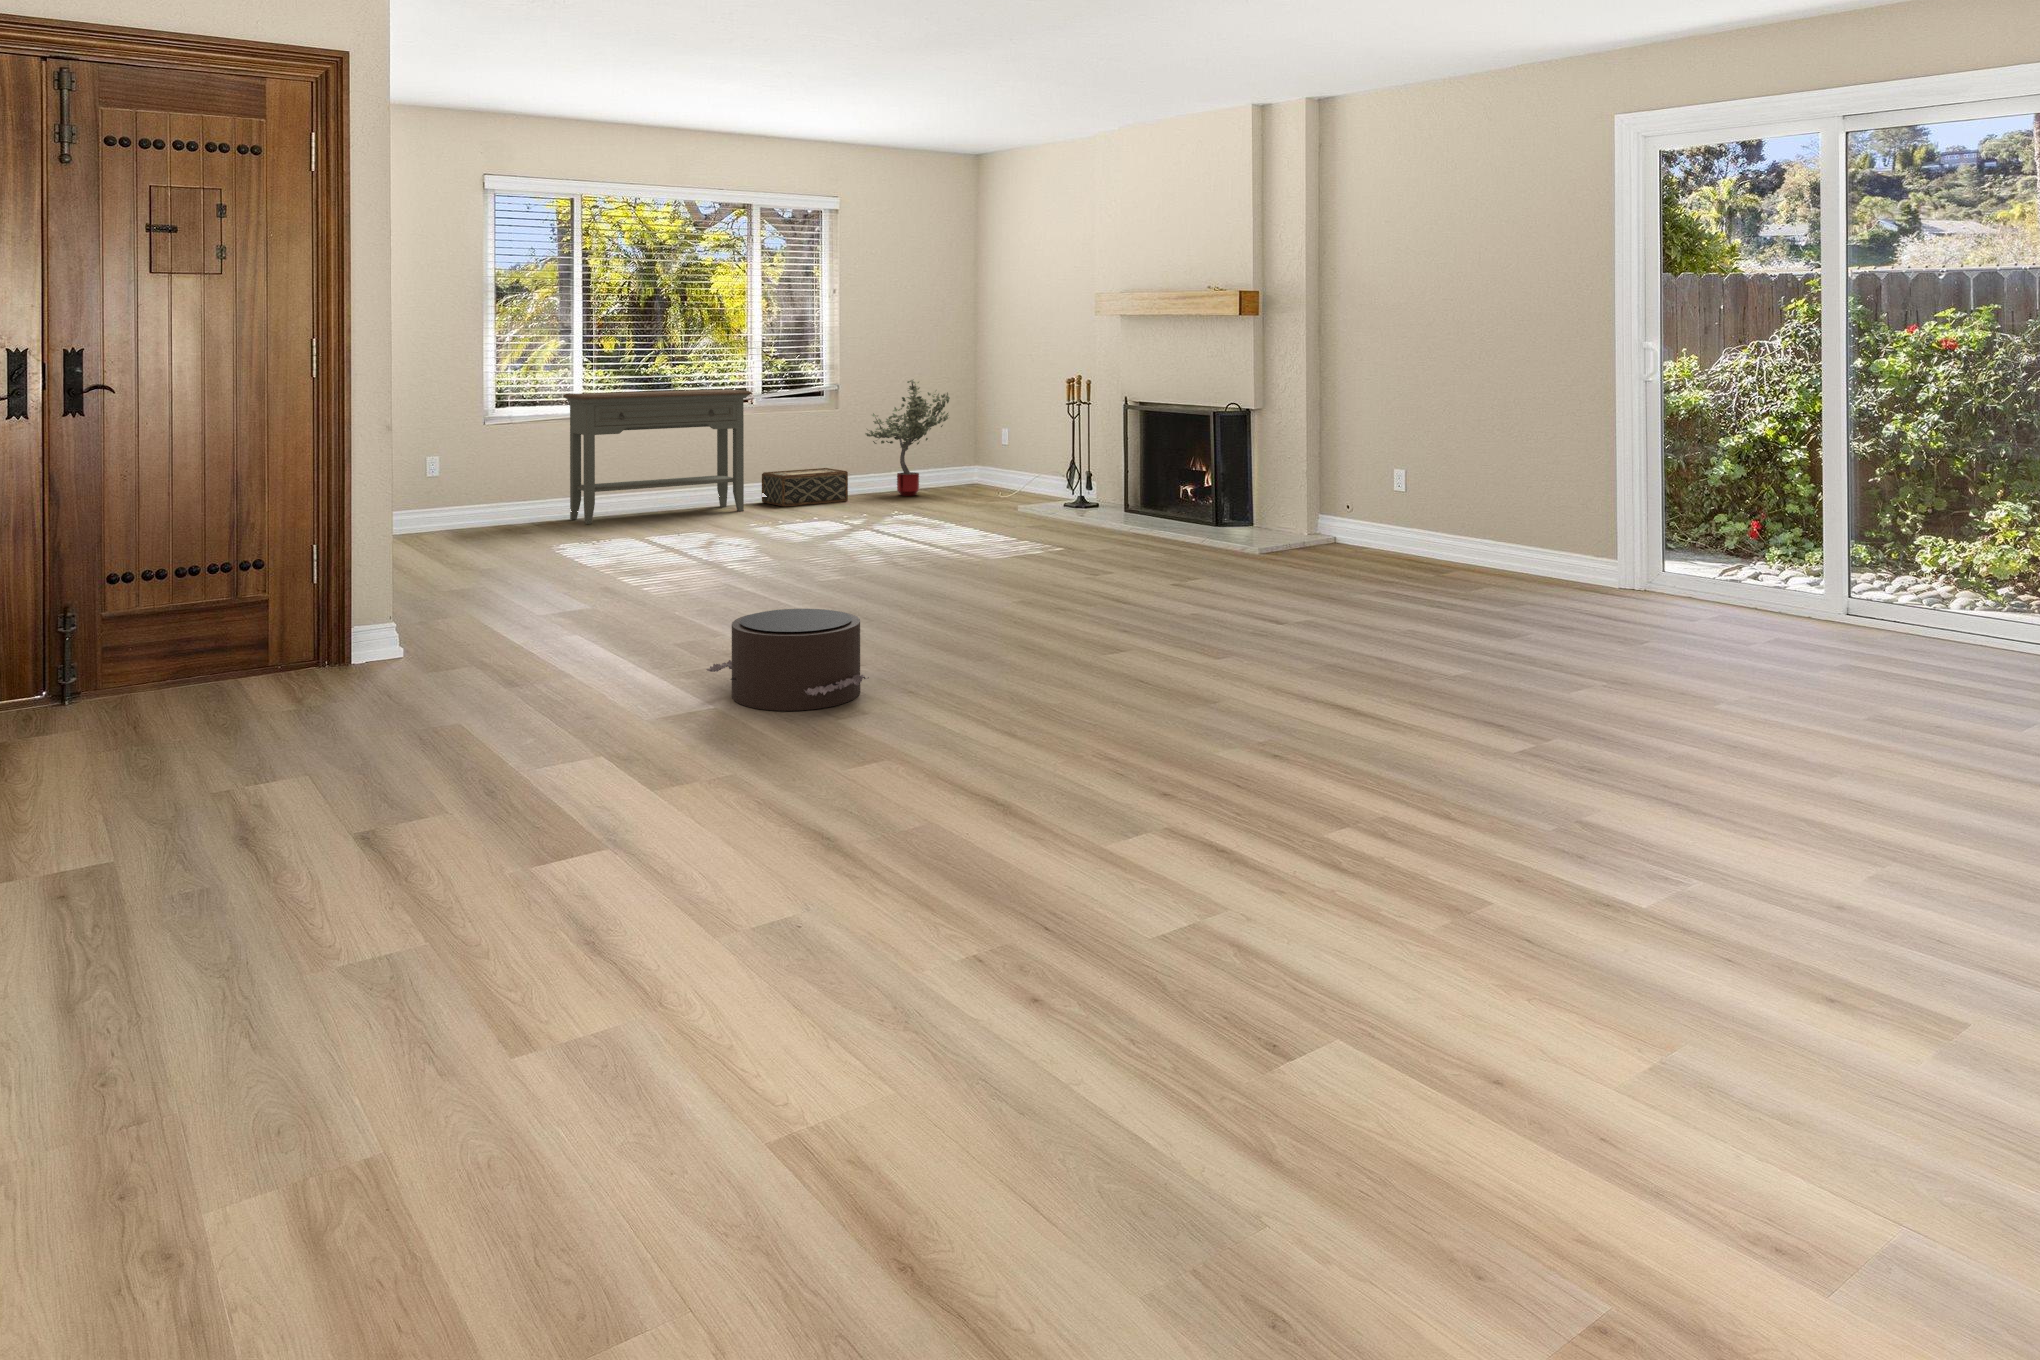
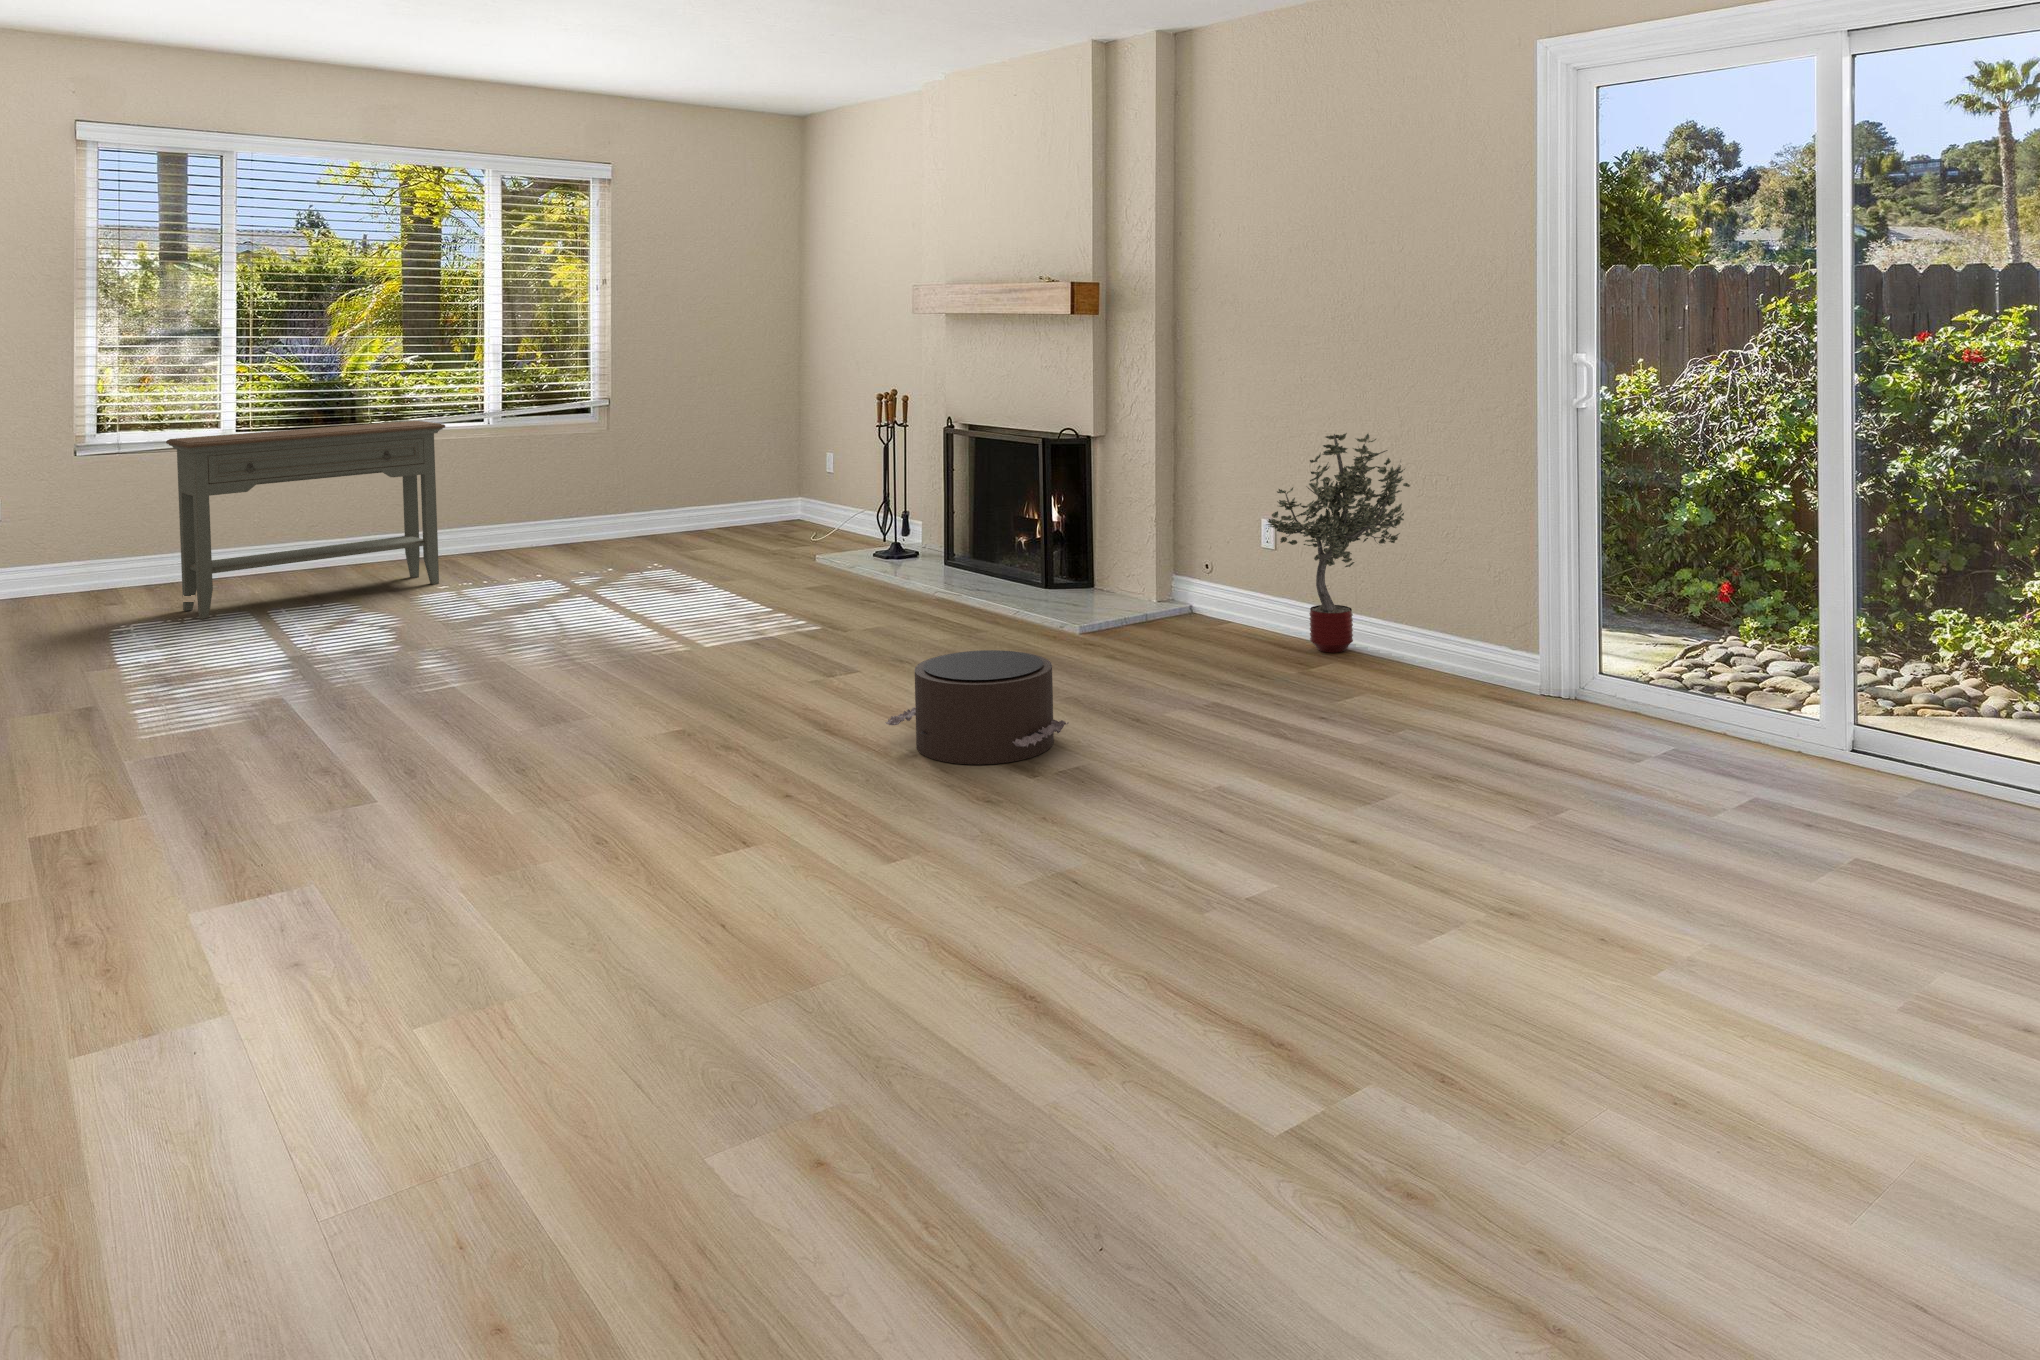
potted tree: present [865,379,950,496] -> present [1267,433,1410,653]
woven basket: present [762,468,848,507] -> none [470,516,589,573]
pouf: present [706,609,869,711] -> present [885,650,1068,765]

